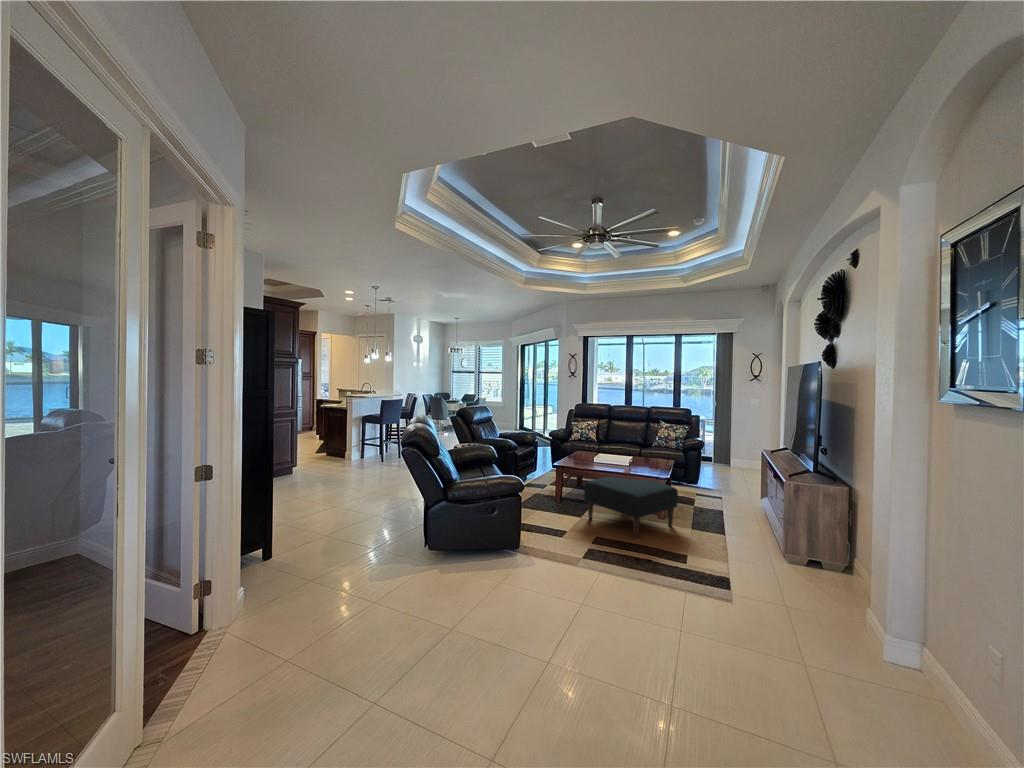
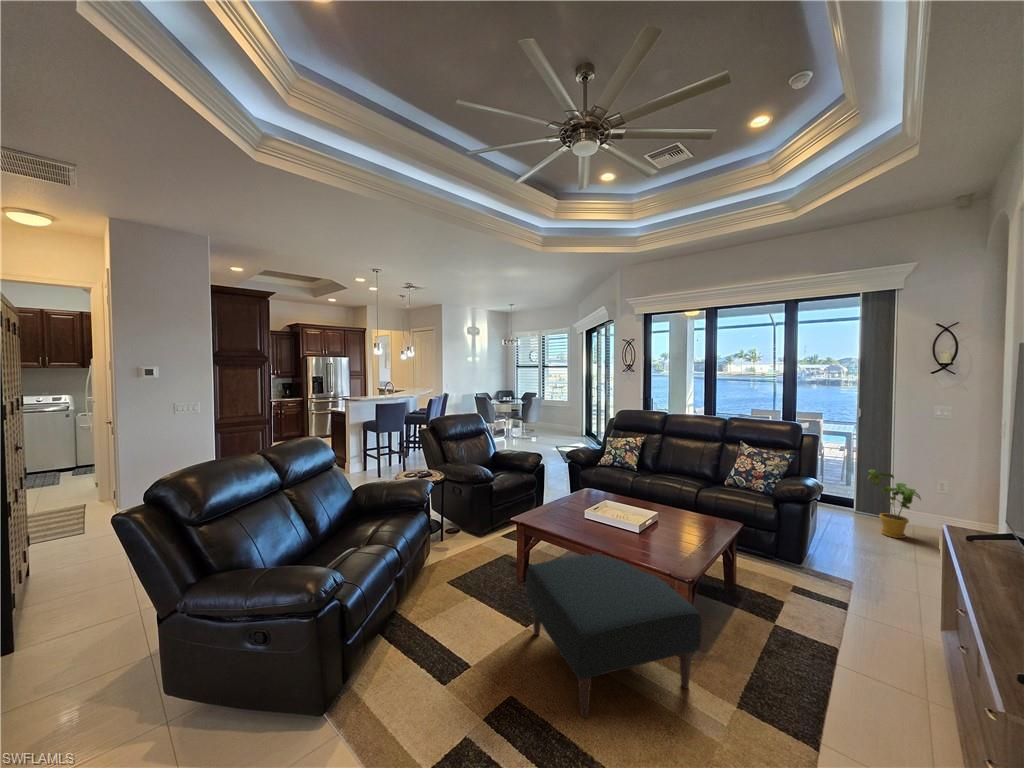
house plant: none [723,435,748,472] -> present [868,470,921,538]

